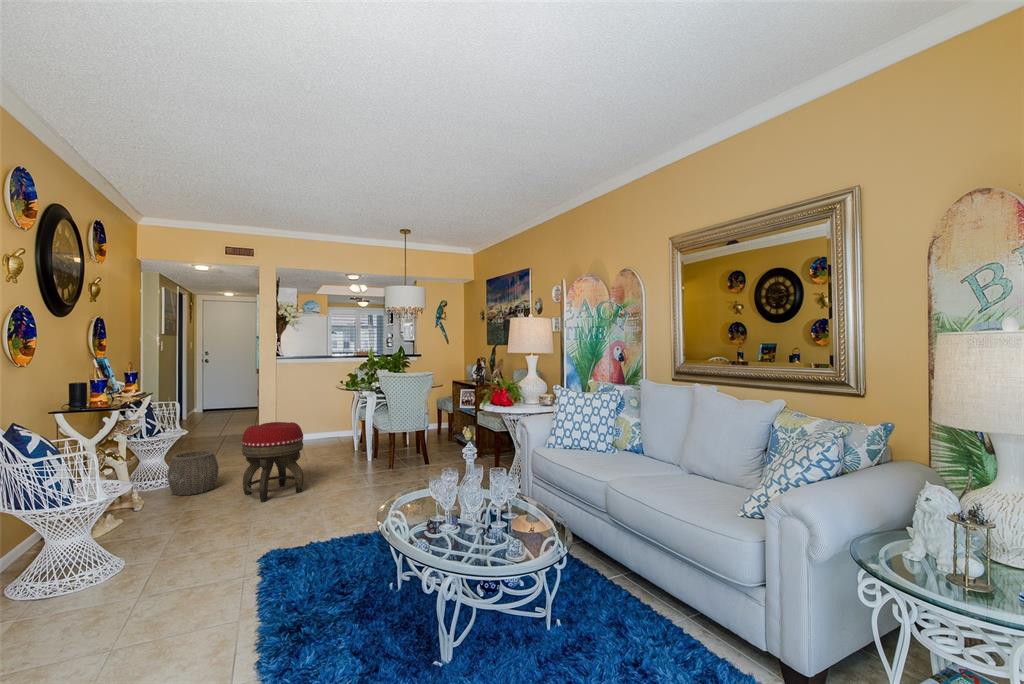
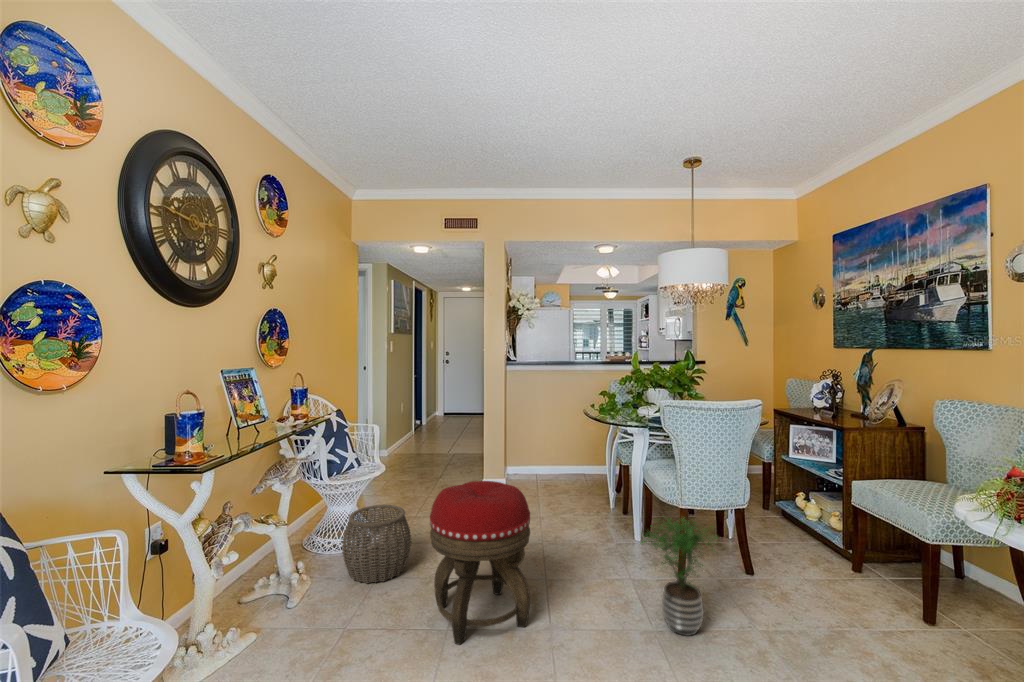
potted plant: none [363,428,402,482] -> present [640,518,717,636]

